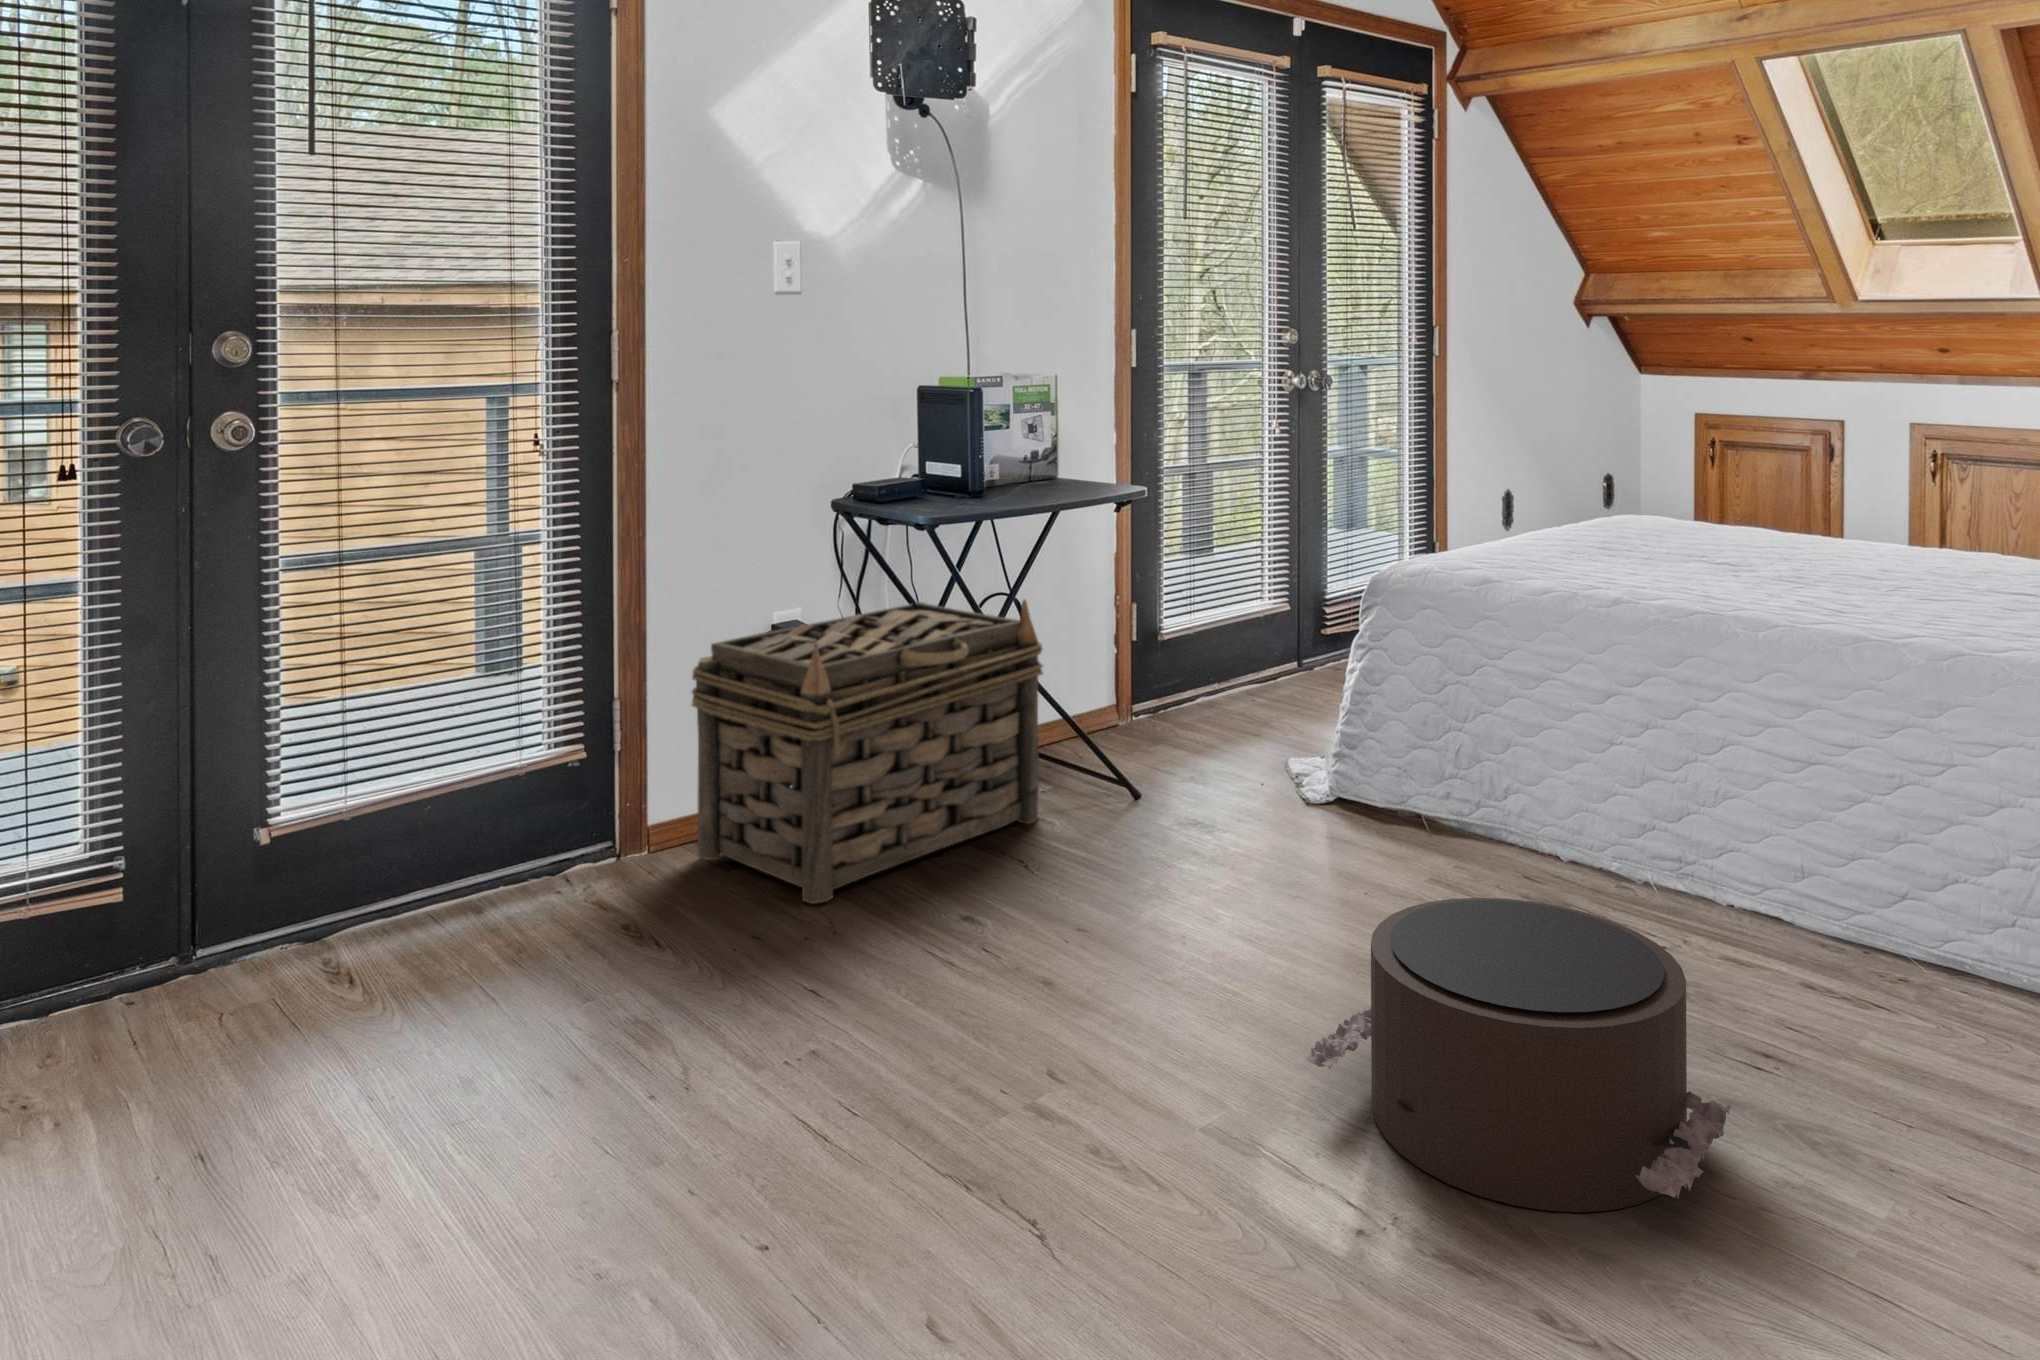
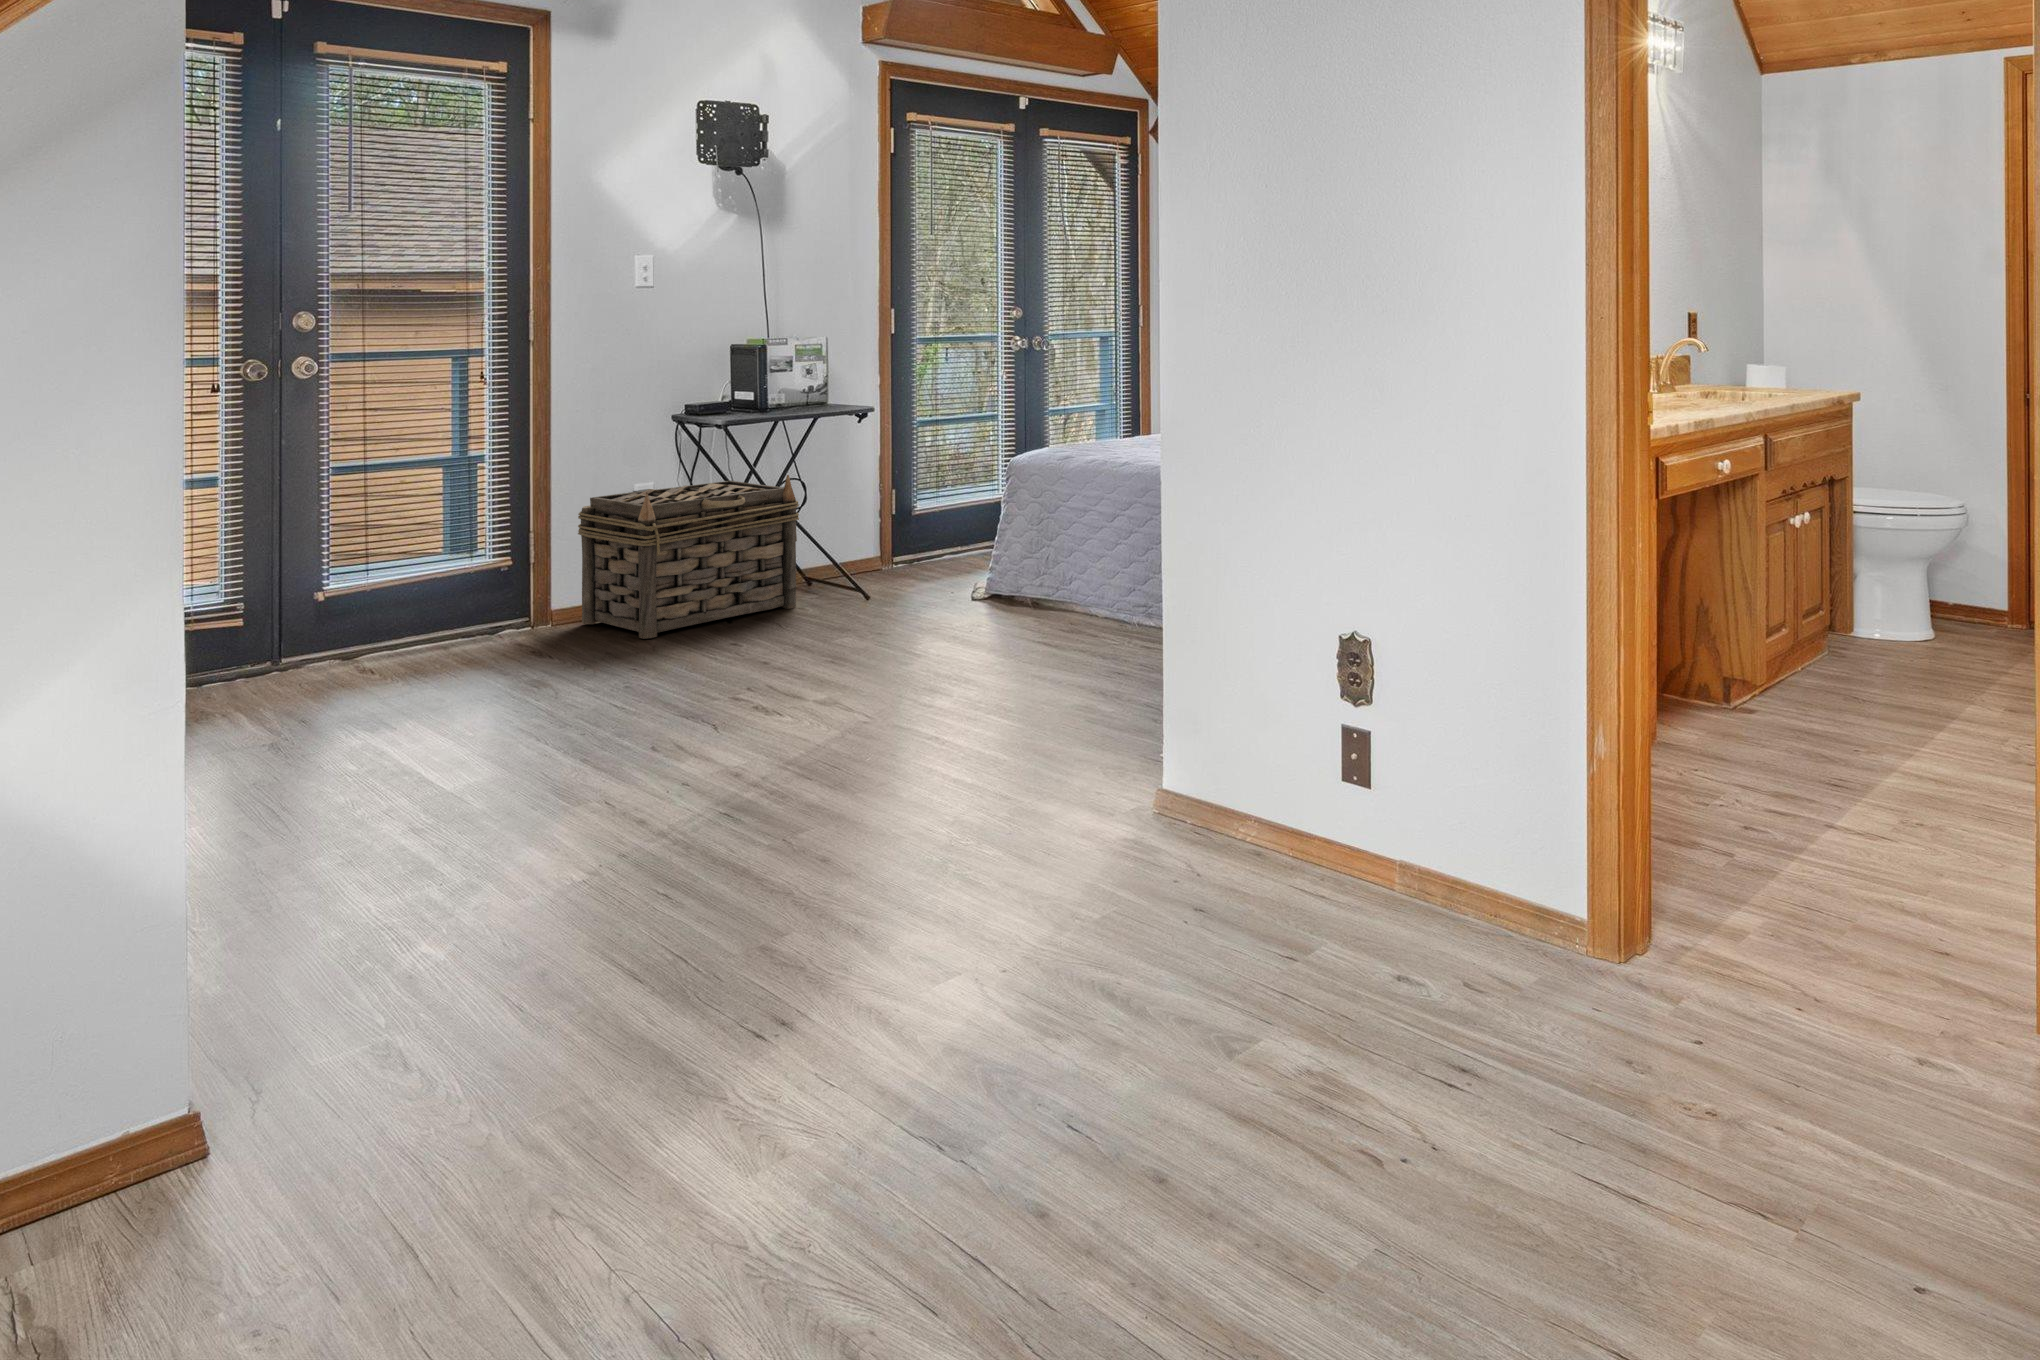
pouf: present [1305,898,1731,1212] -> none [860,601,1044,714]

